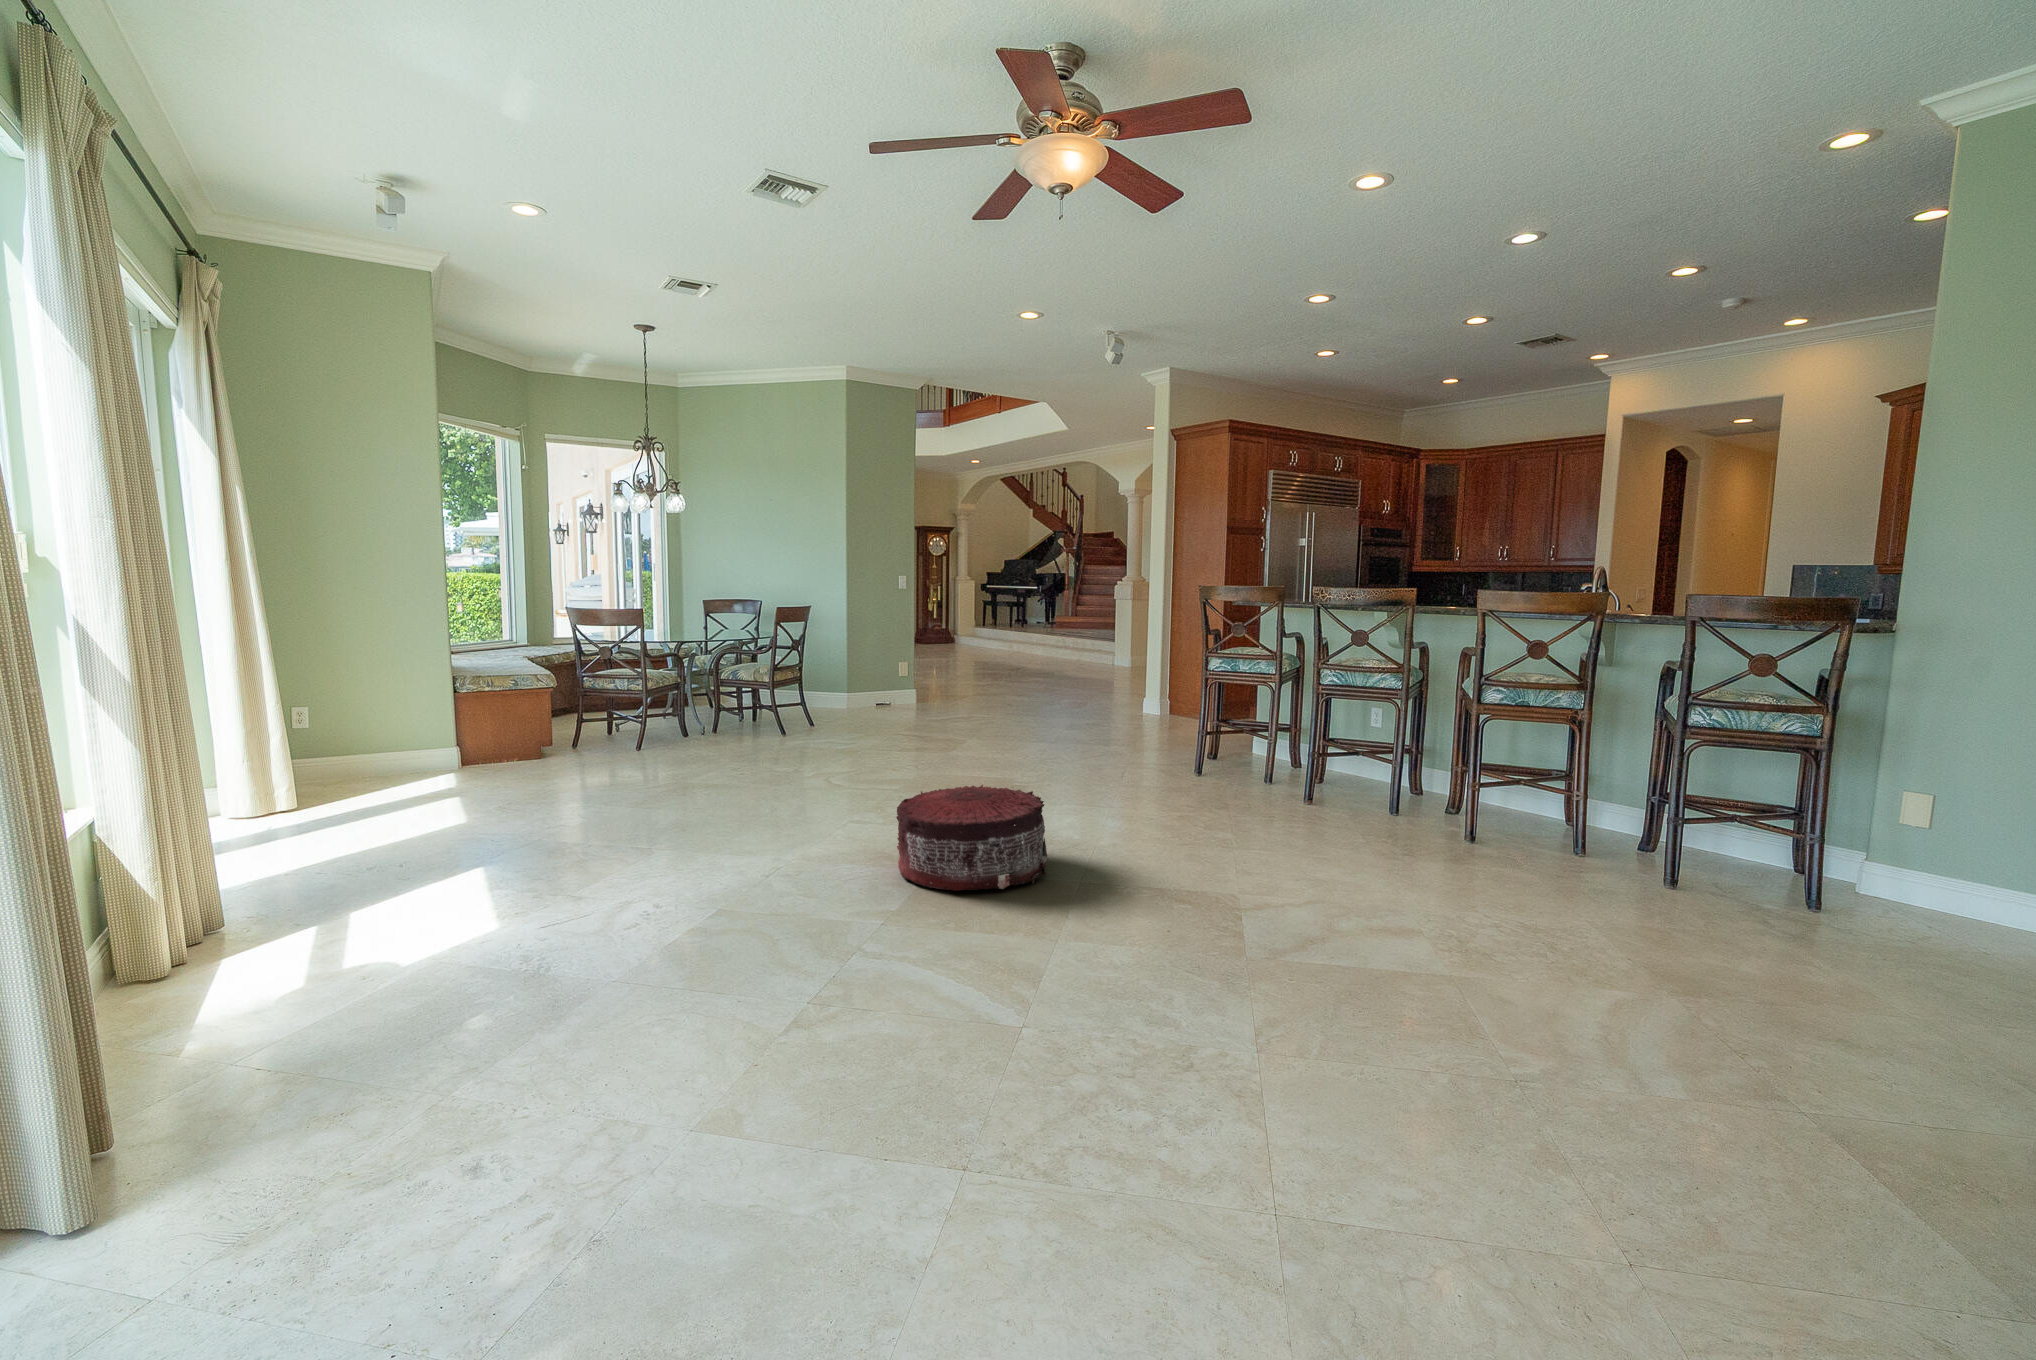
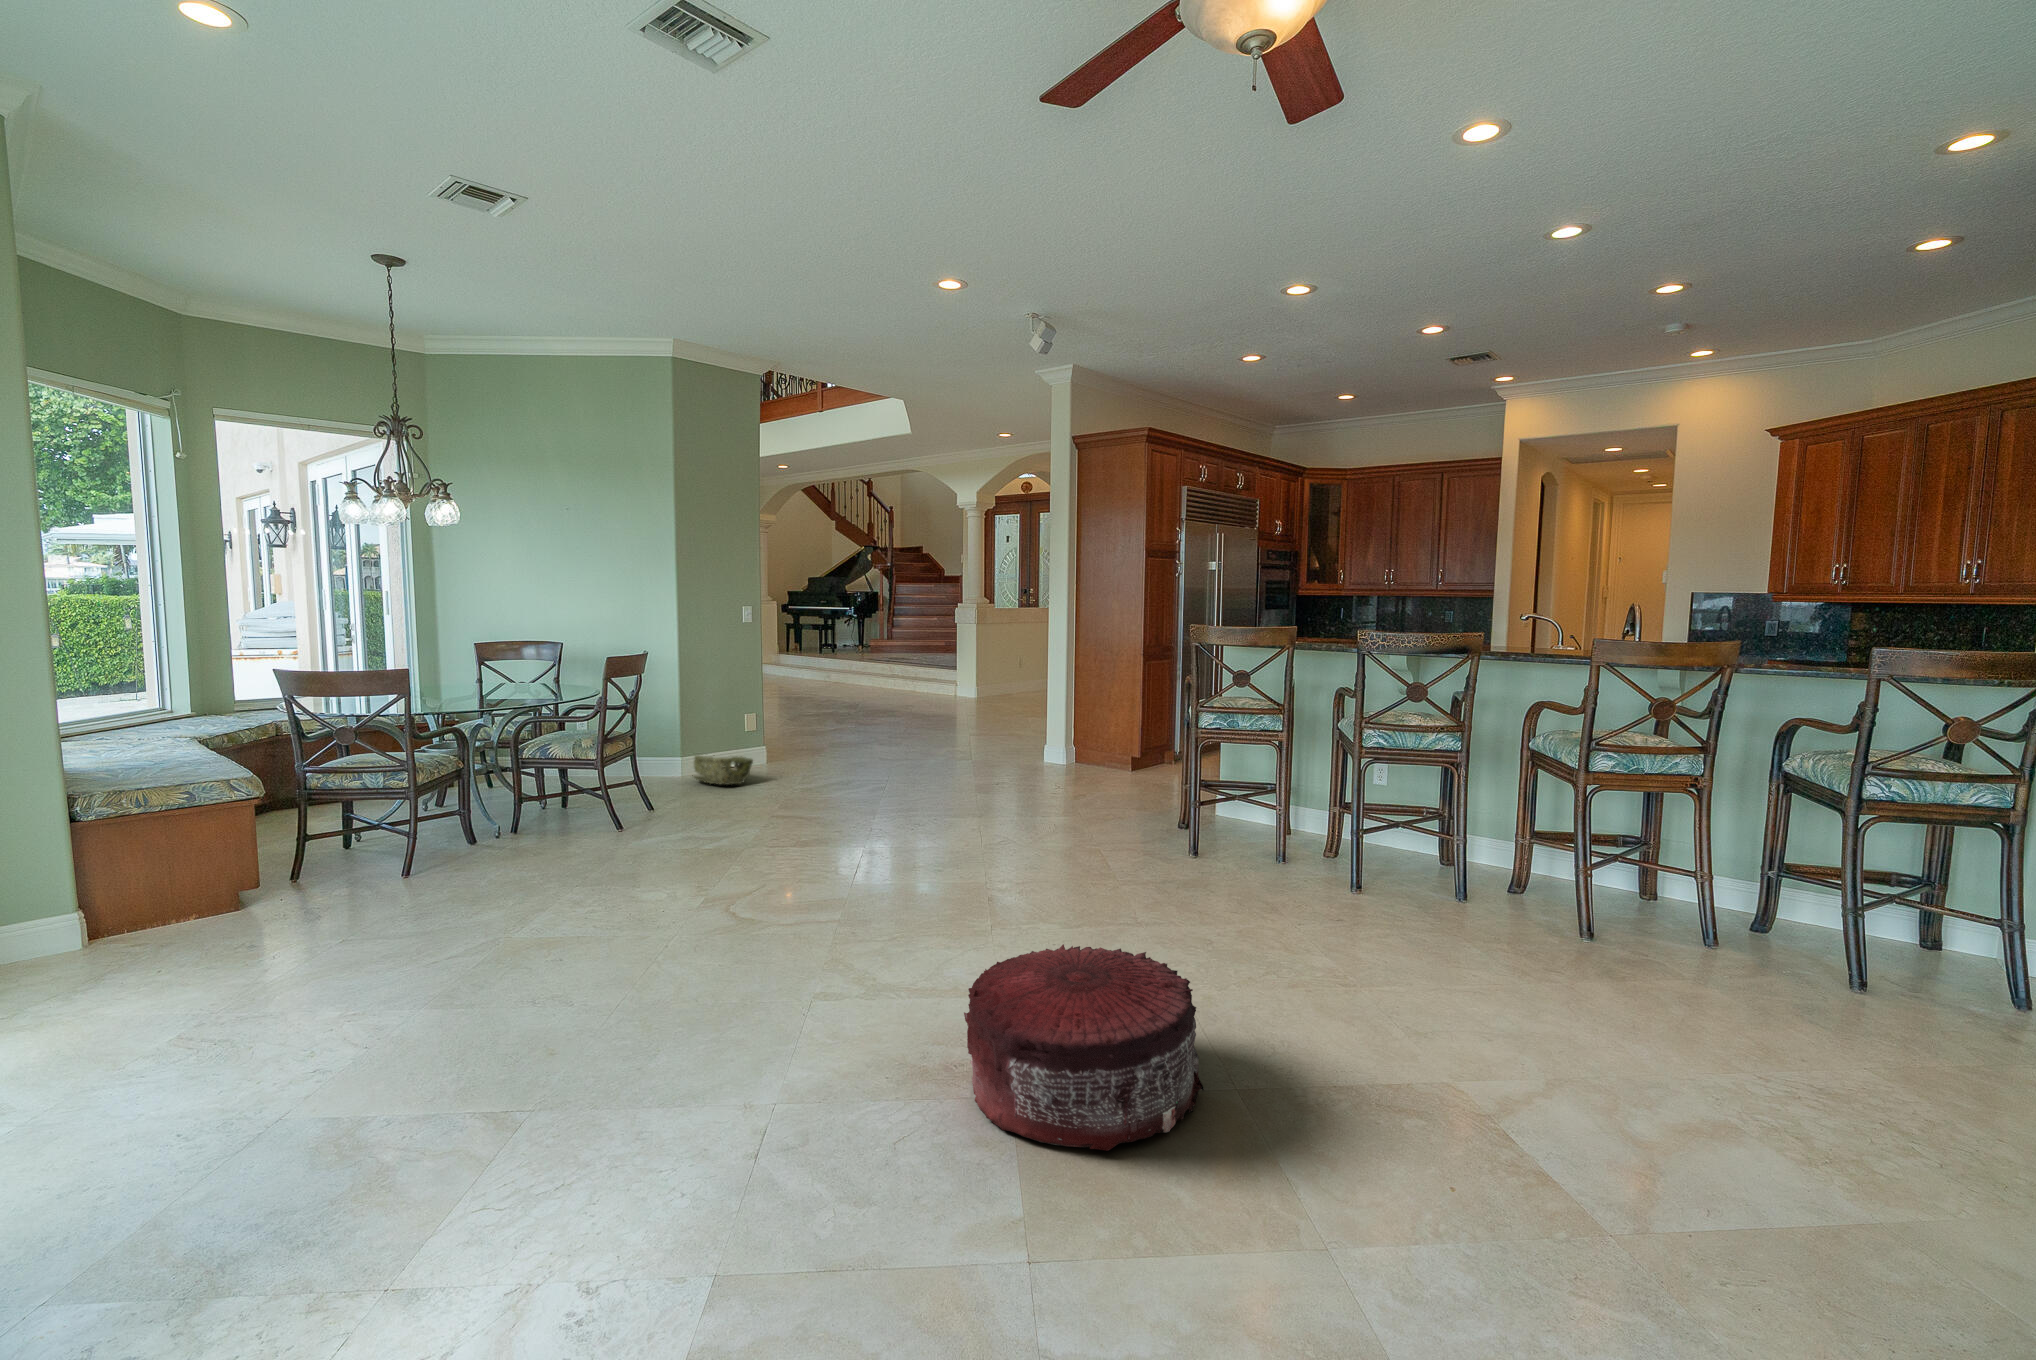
woven basket: none [849,688,897,714] -> present [692,756,753,785]

